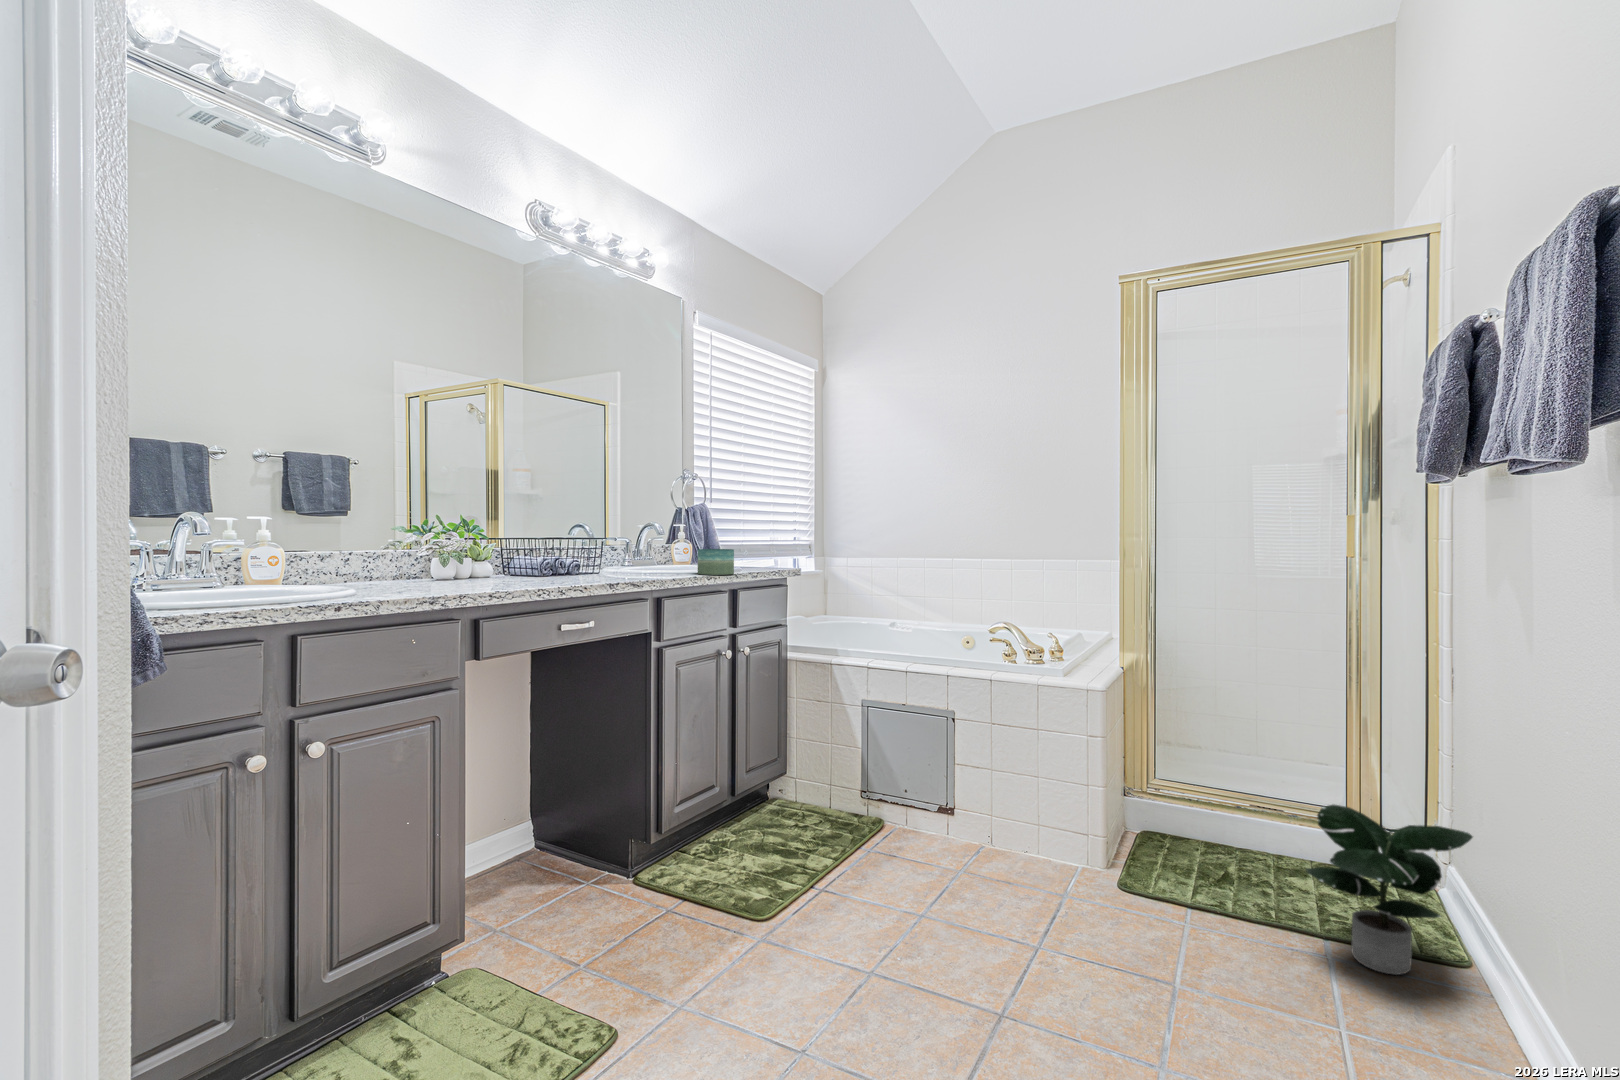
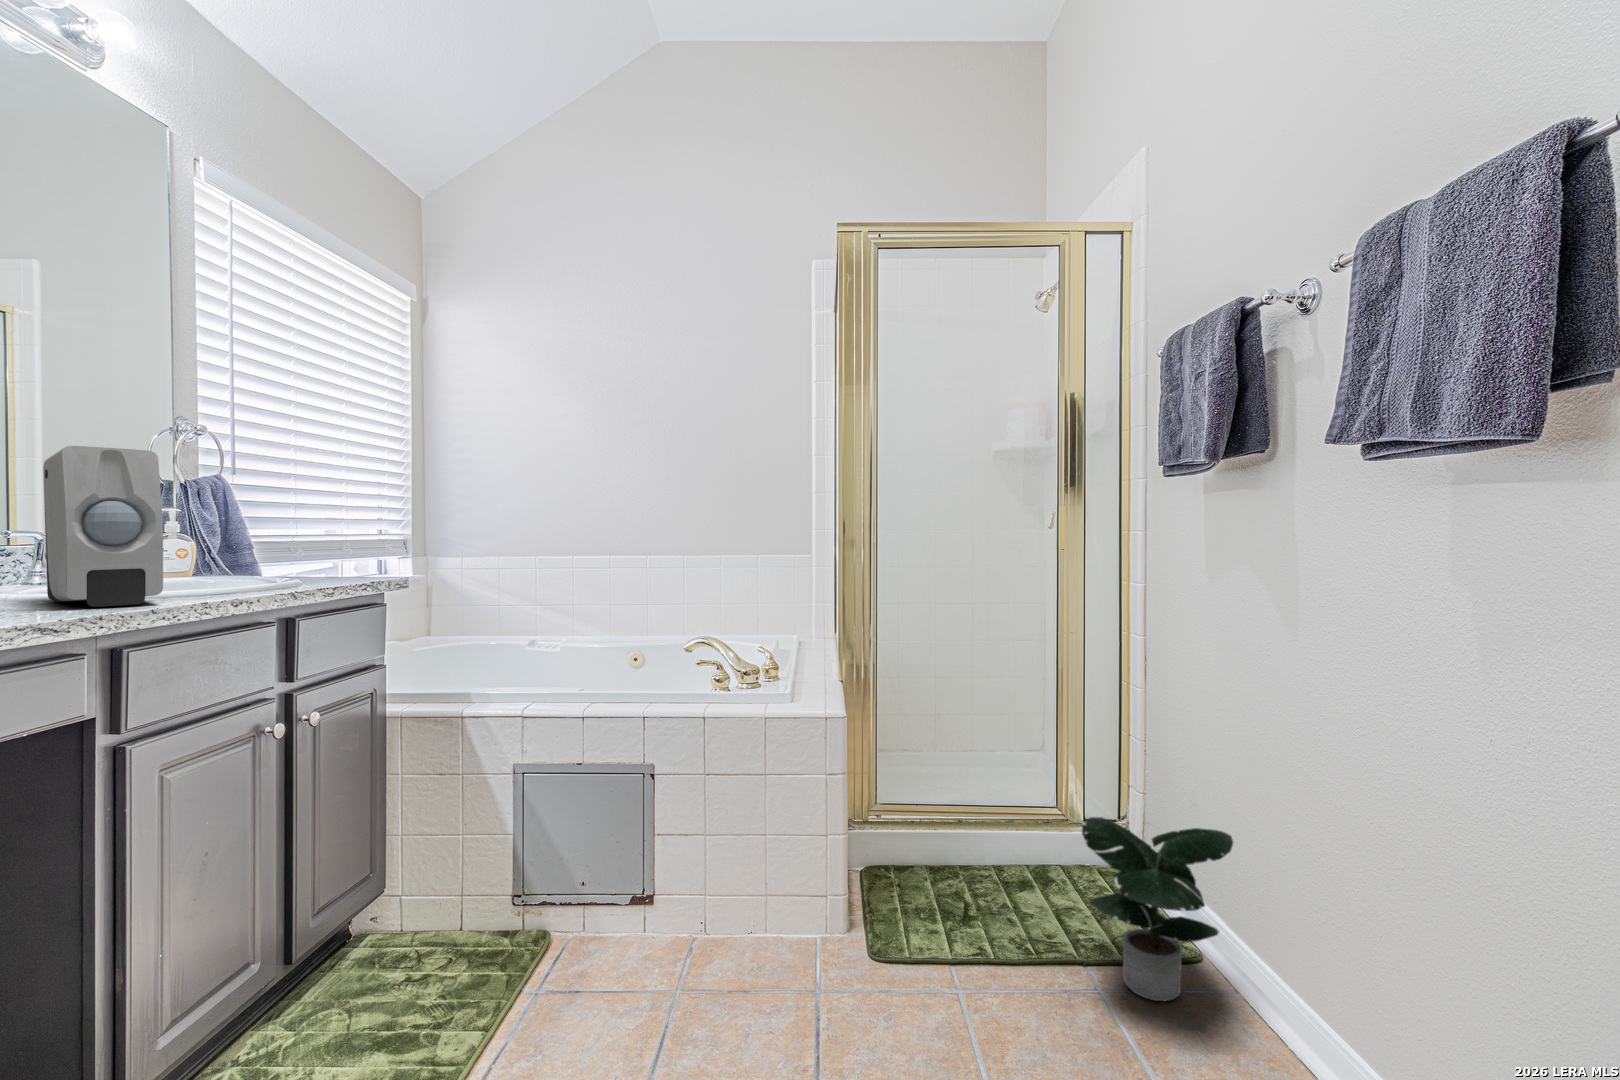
soap dispenser: none [631,495,679,577] -> present [43,446,163,607]
candle: present [698,549,734,575] -> none [208,550,286,595]

